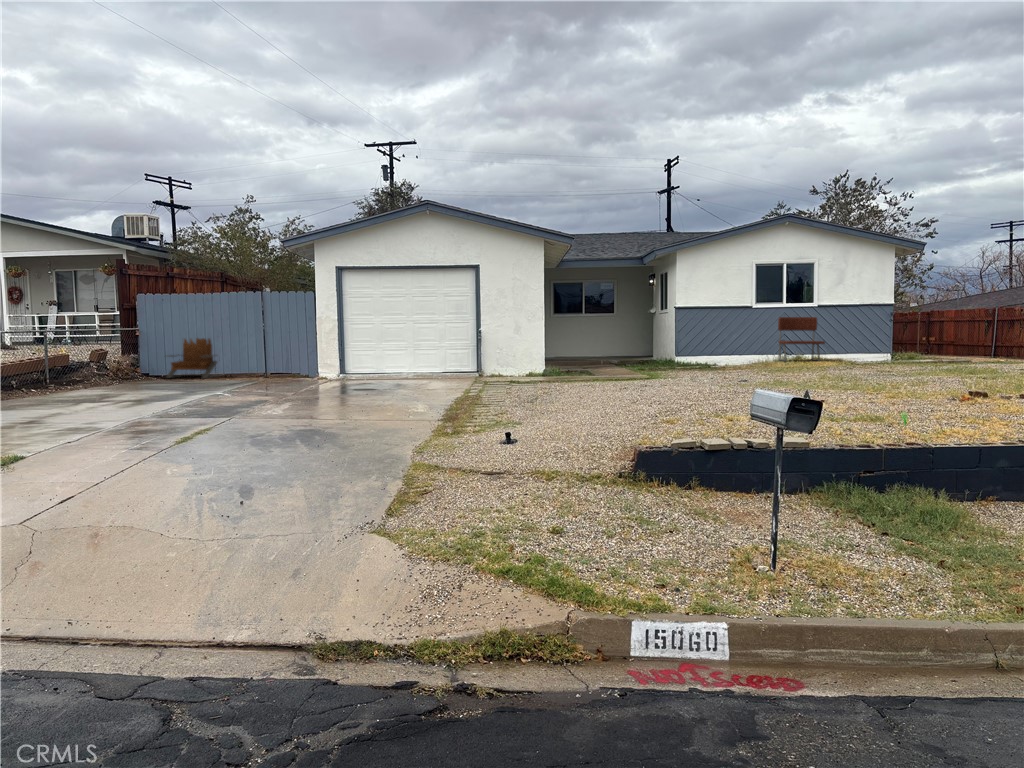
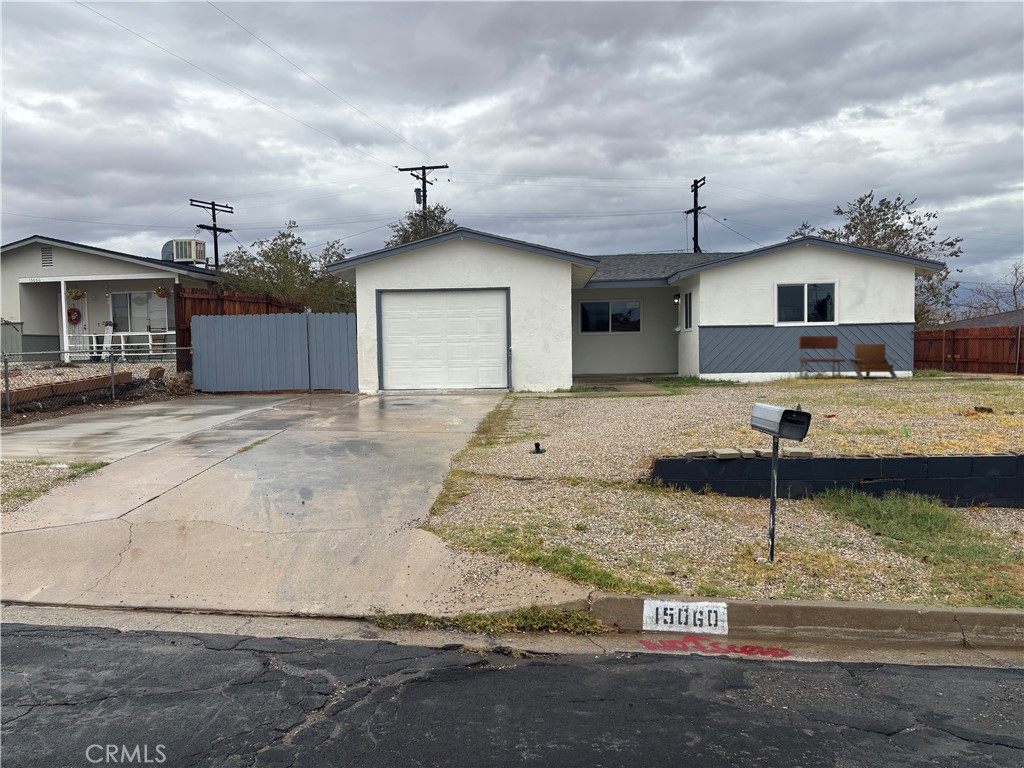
lounge chair: present [167,338,217,378] -> present [849,344,898,379]

